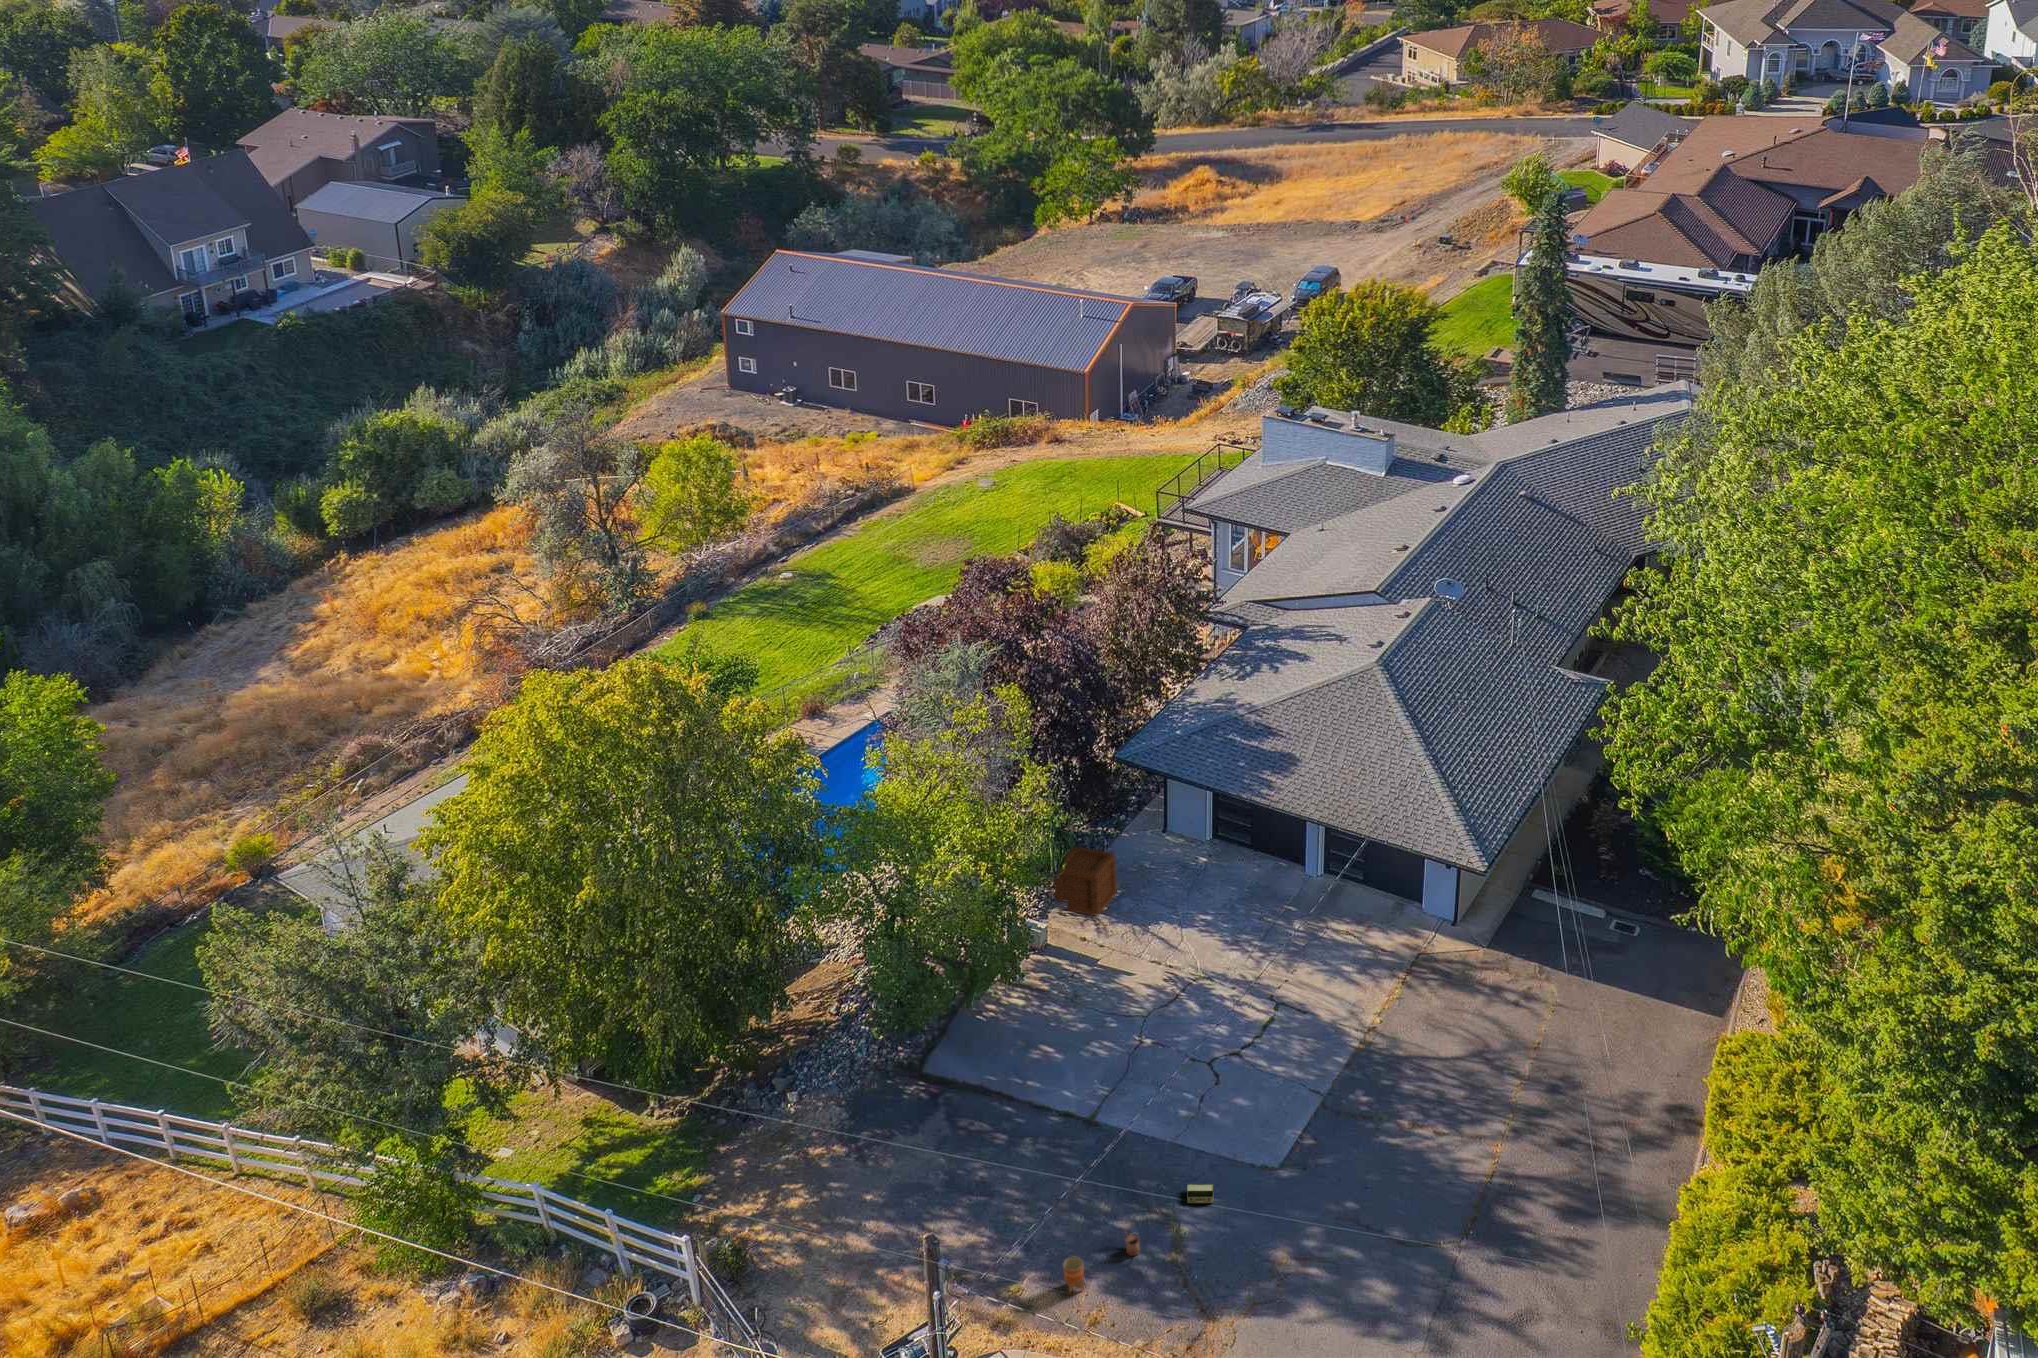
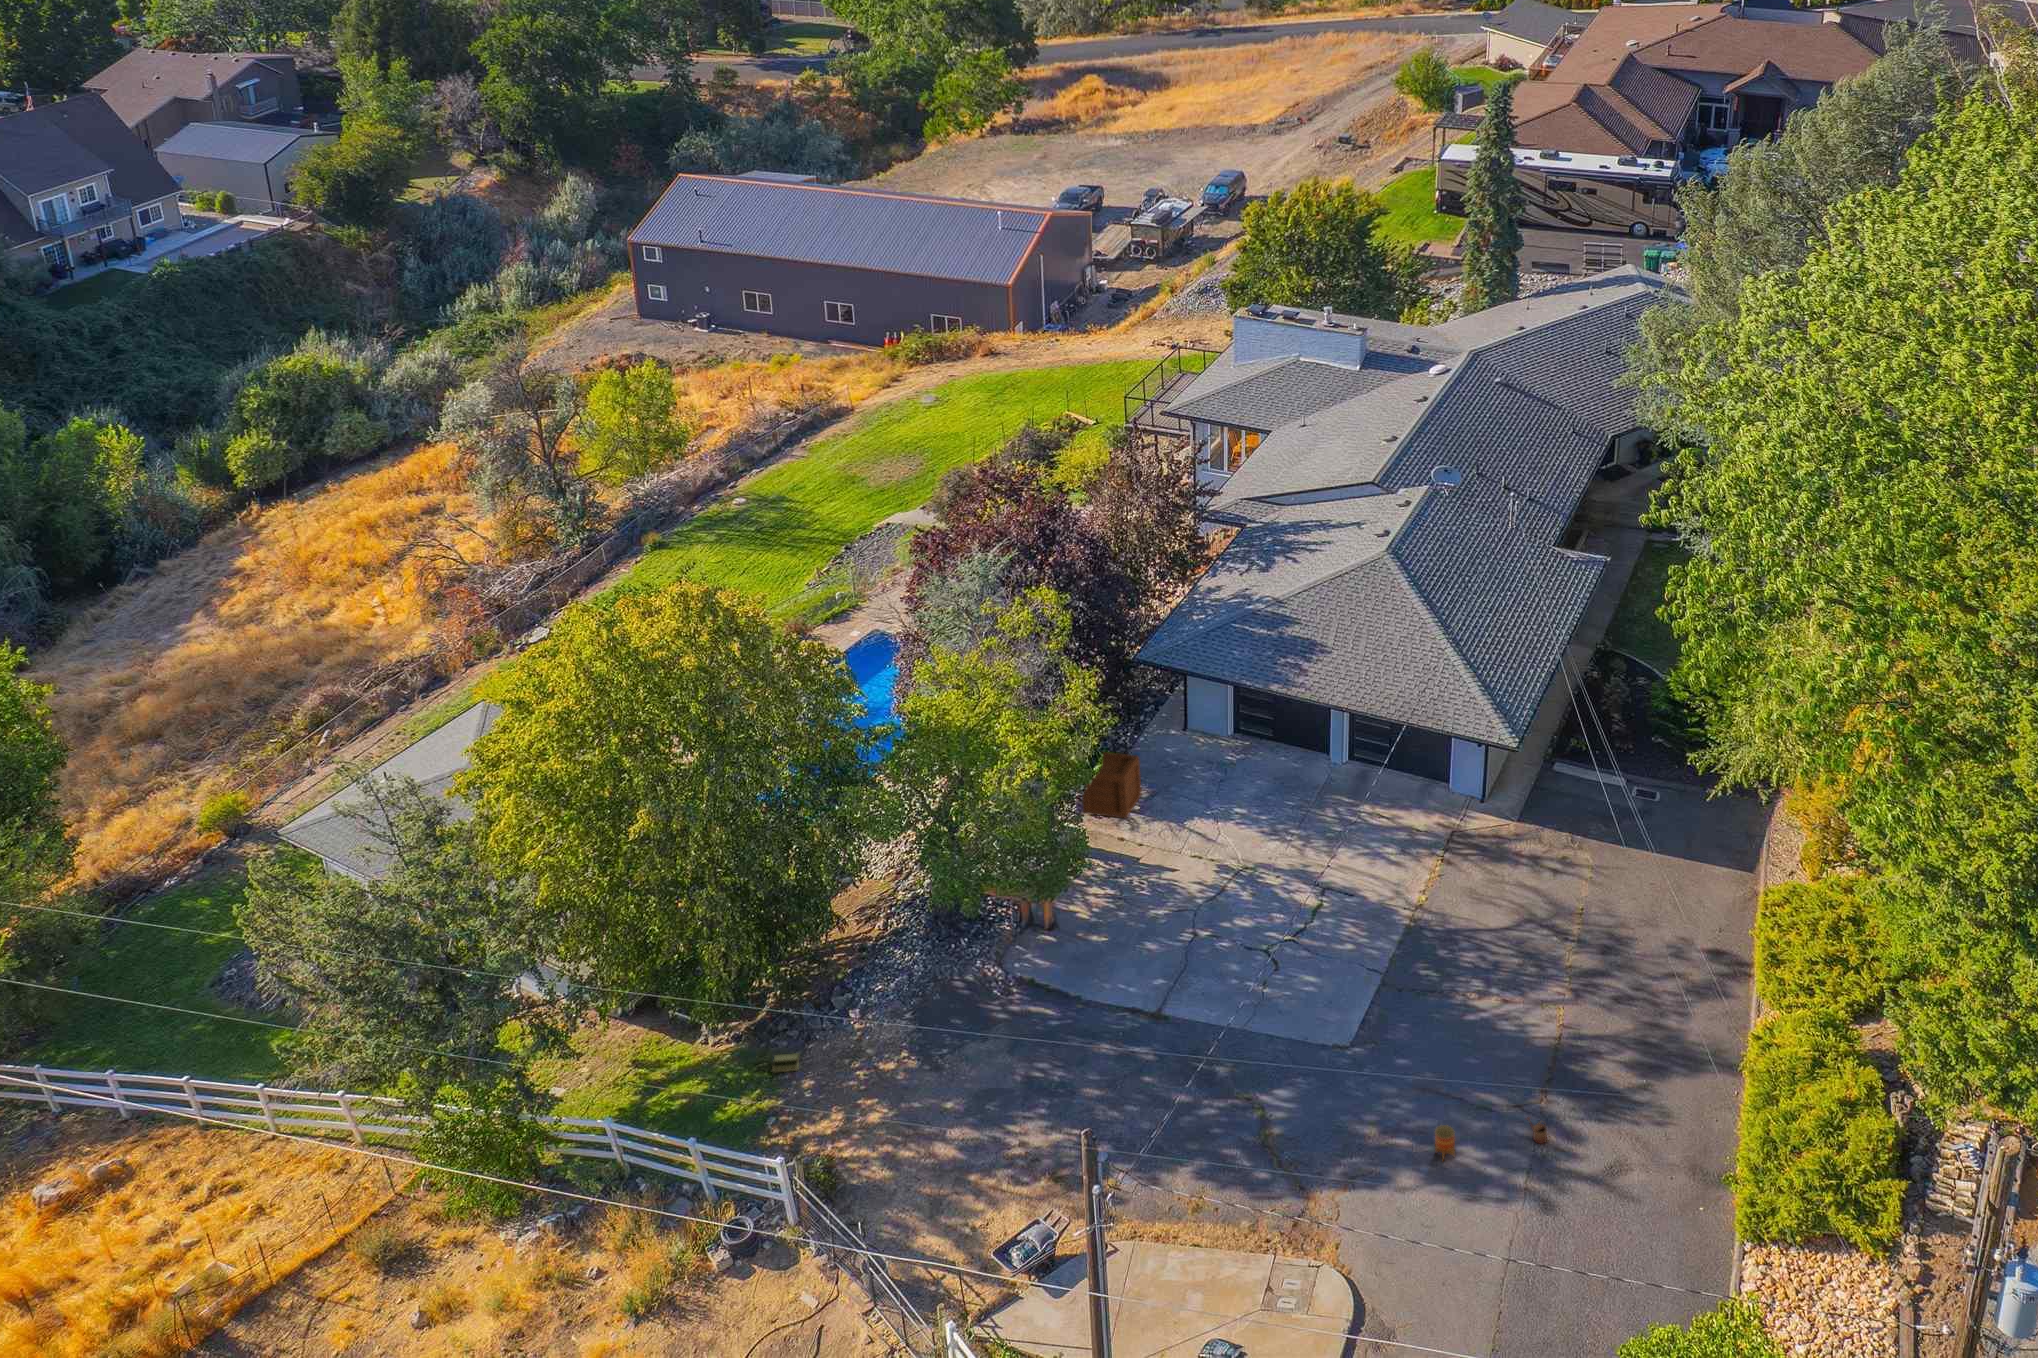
toolbox: present [1187,1184,1213,1203] -> present [773,1053,799,1072]
watering can: present [1123,1229,1140,1256] -> present [1527,1117,1548,1144]
planter: present [1063,1257,1084,1293] -> present [1435,1125,1455,1159]

